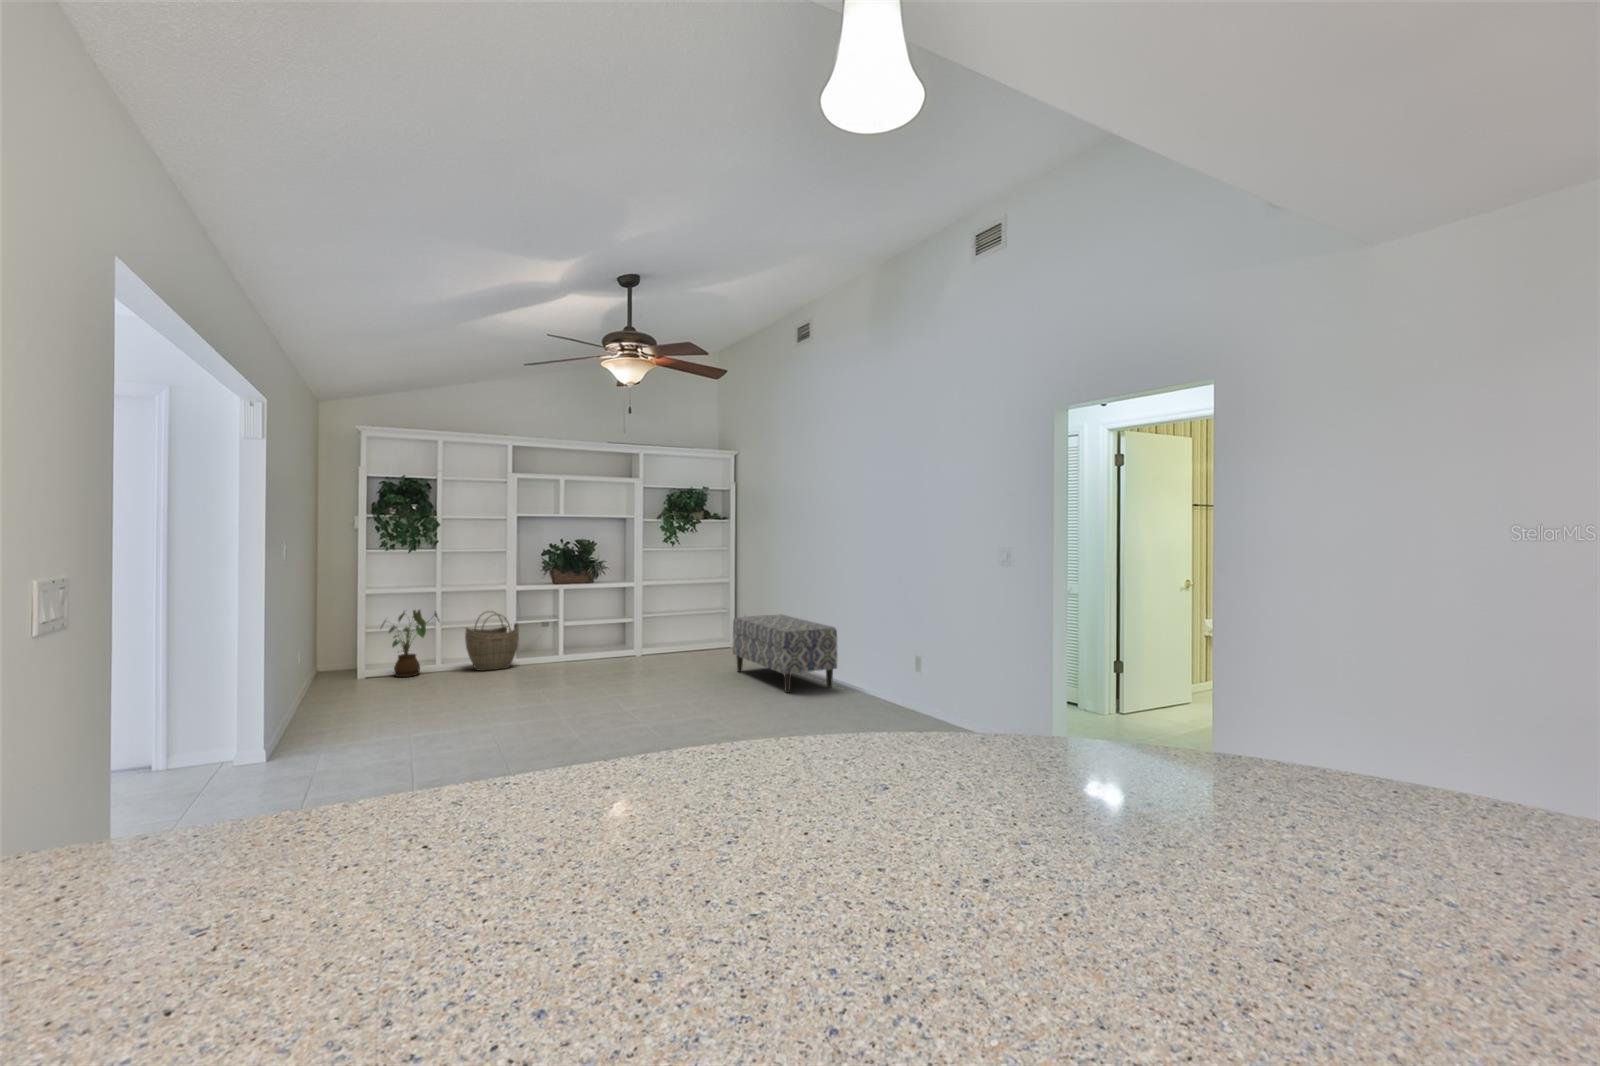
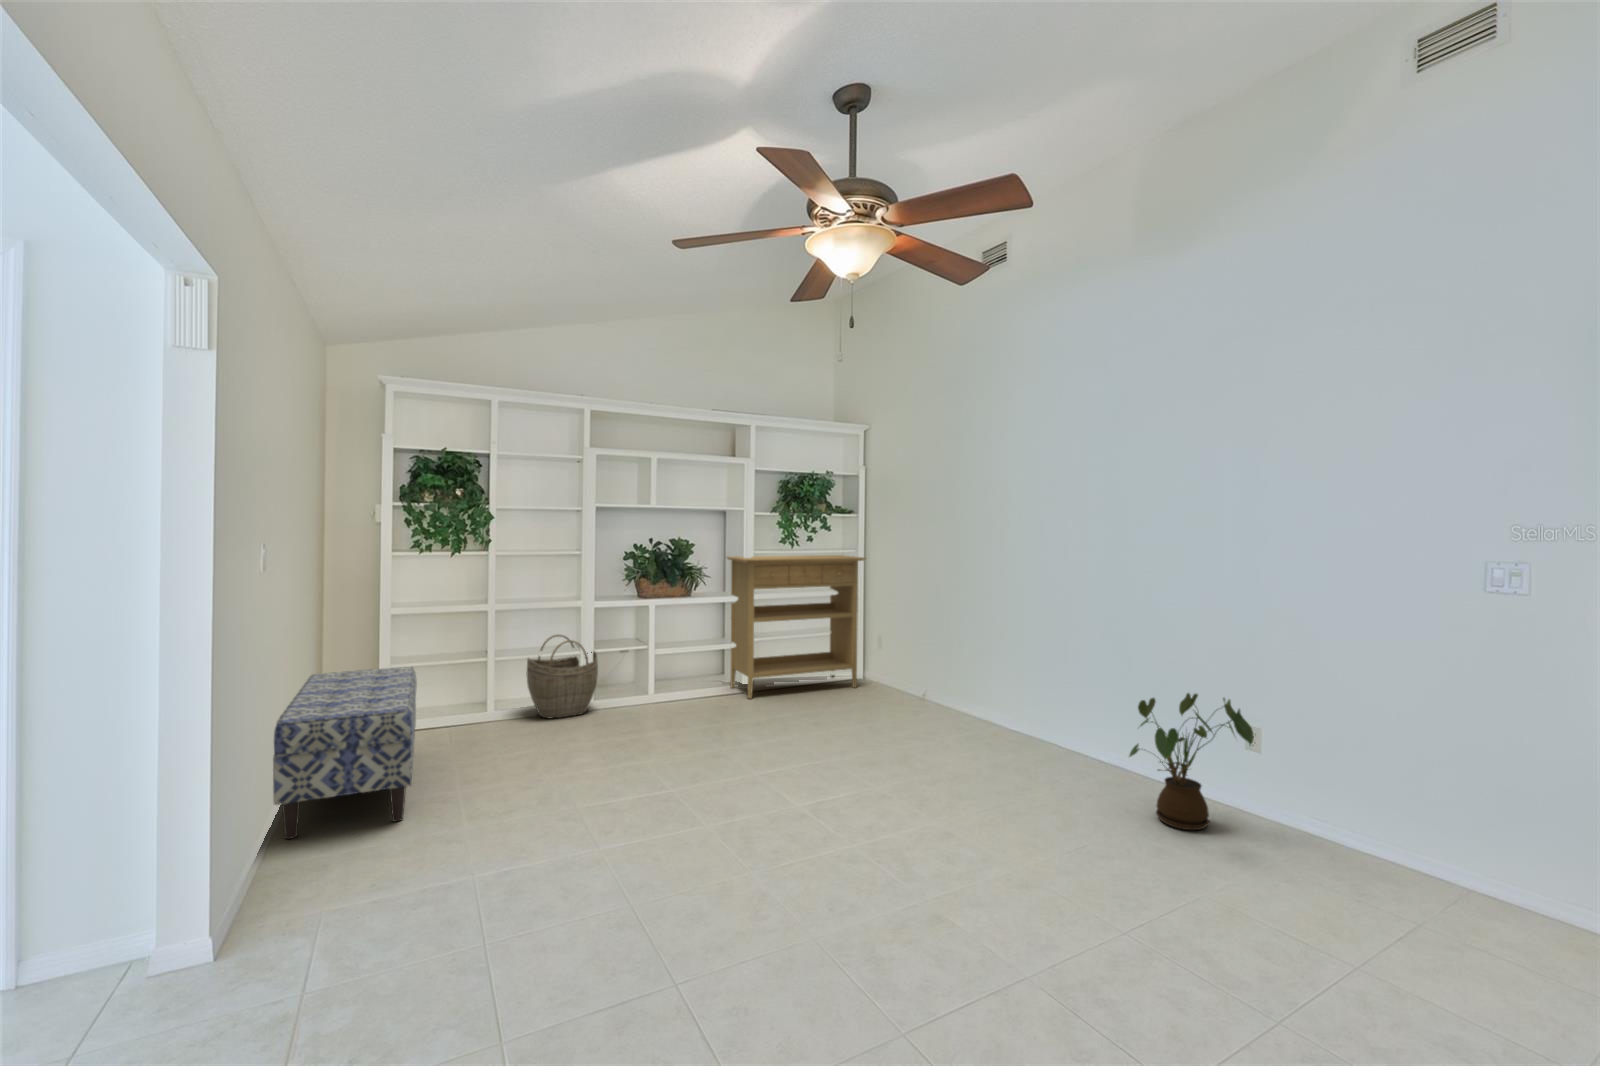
console table: none [621,552,729,659] -> present [727,555,865,699]
house plant: present [381,610,439,677] -> present [1129,693,1254,830]
bench: present [733,615,837,693] -> present [273,667,417,839]

